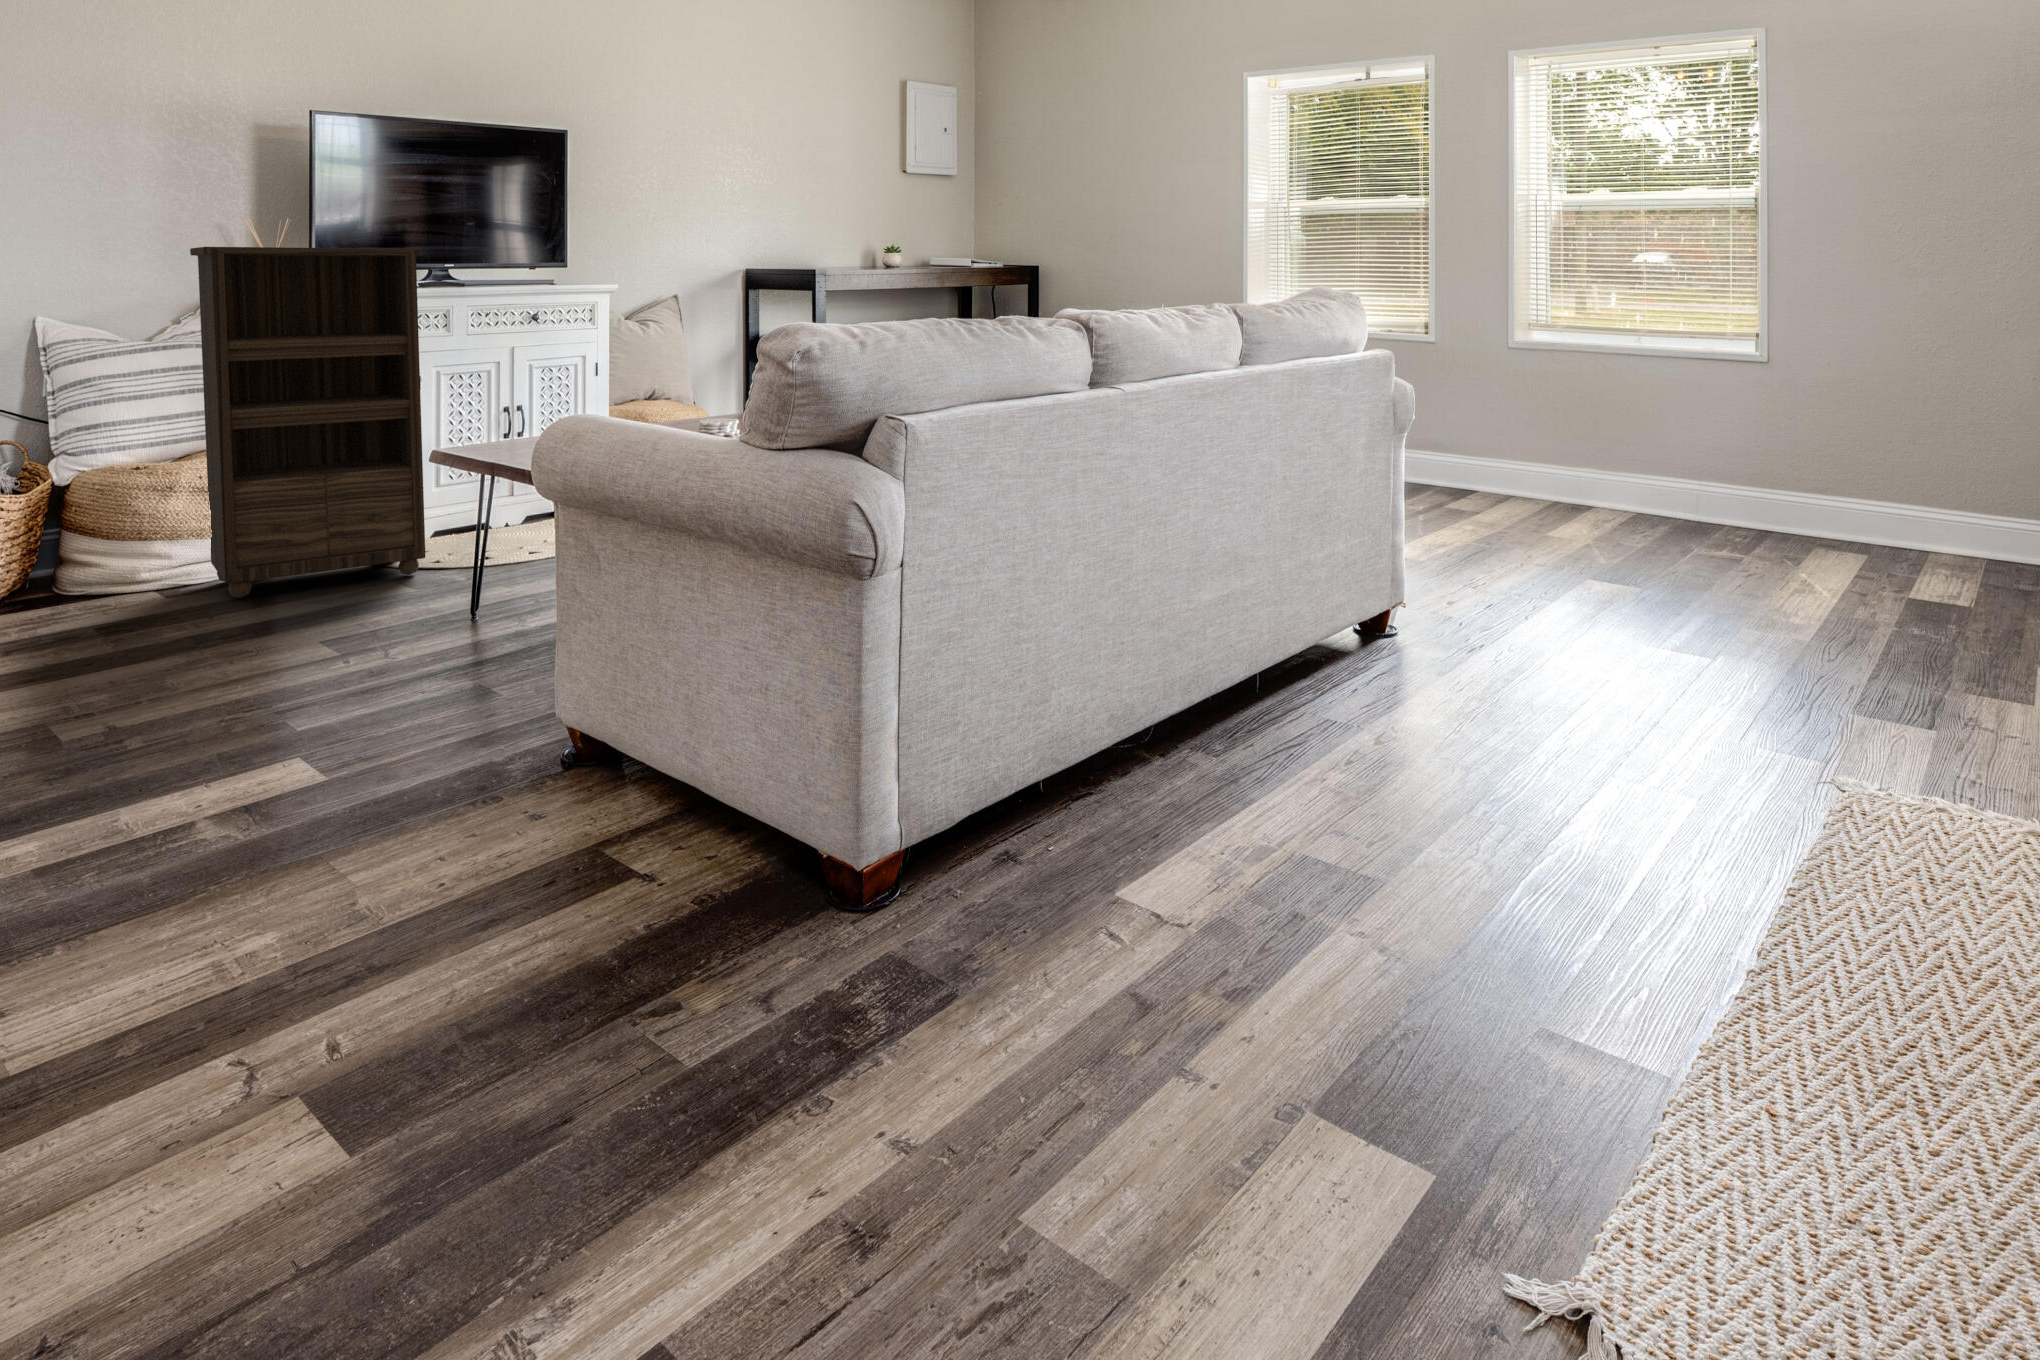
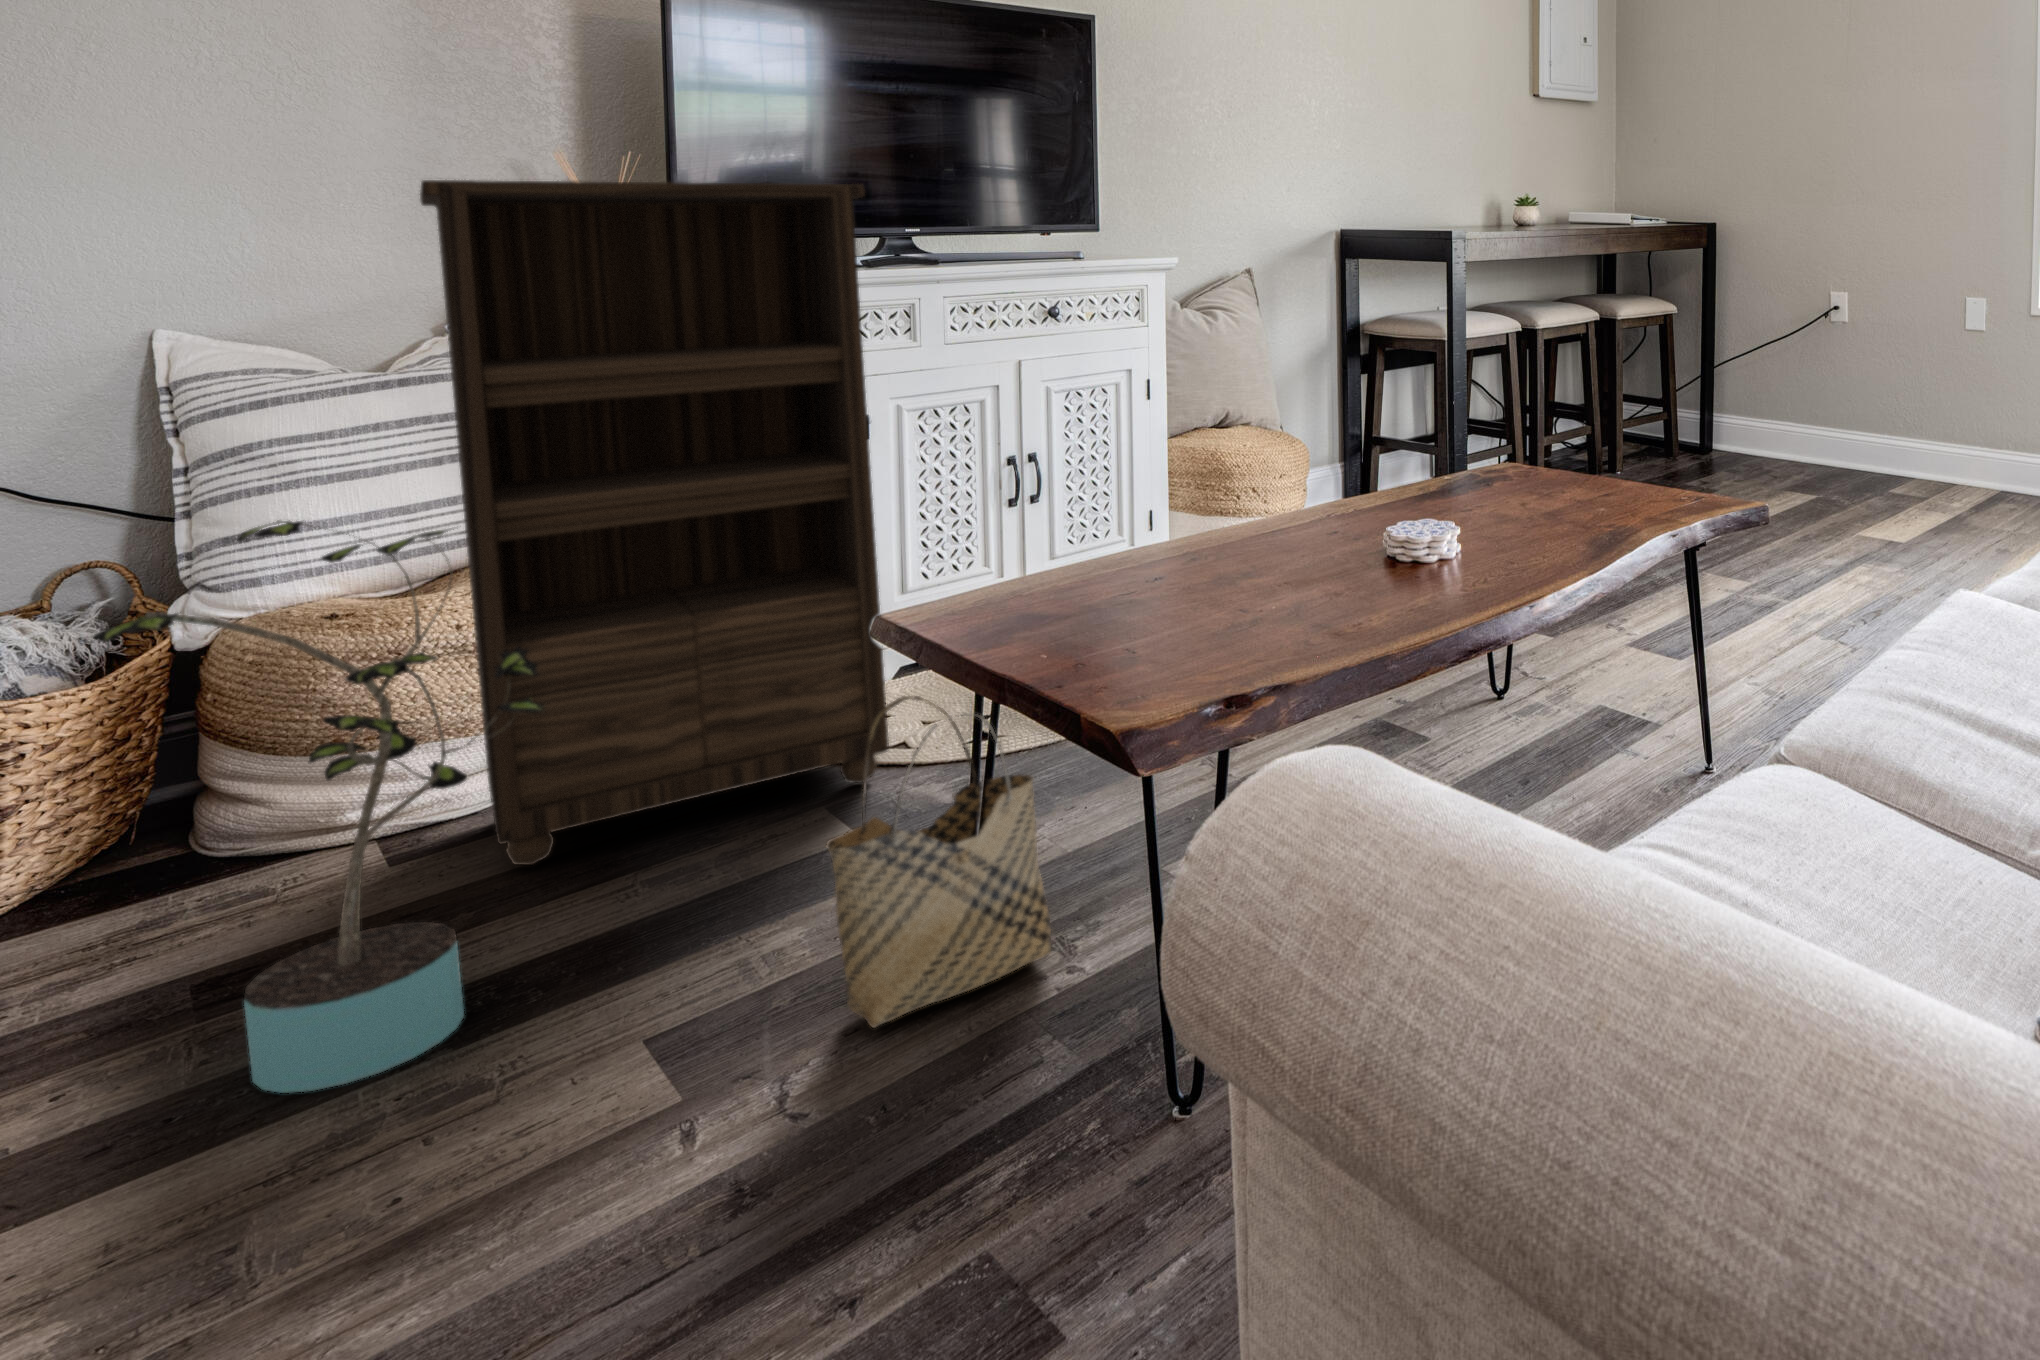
potted plant: none [91,406,269,657] -> present [93,521,547,1093]
woven basket: none [394,502,498,644] -> present [826,696,1051,1028]

